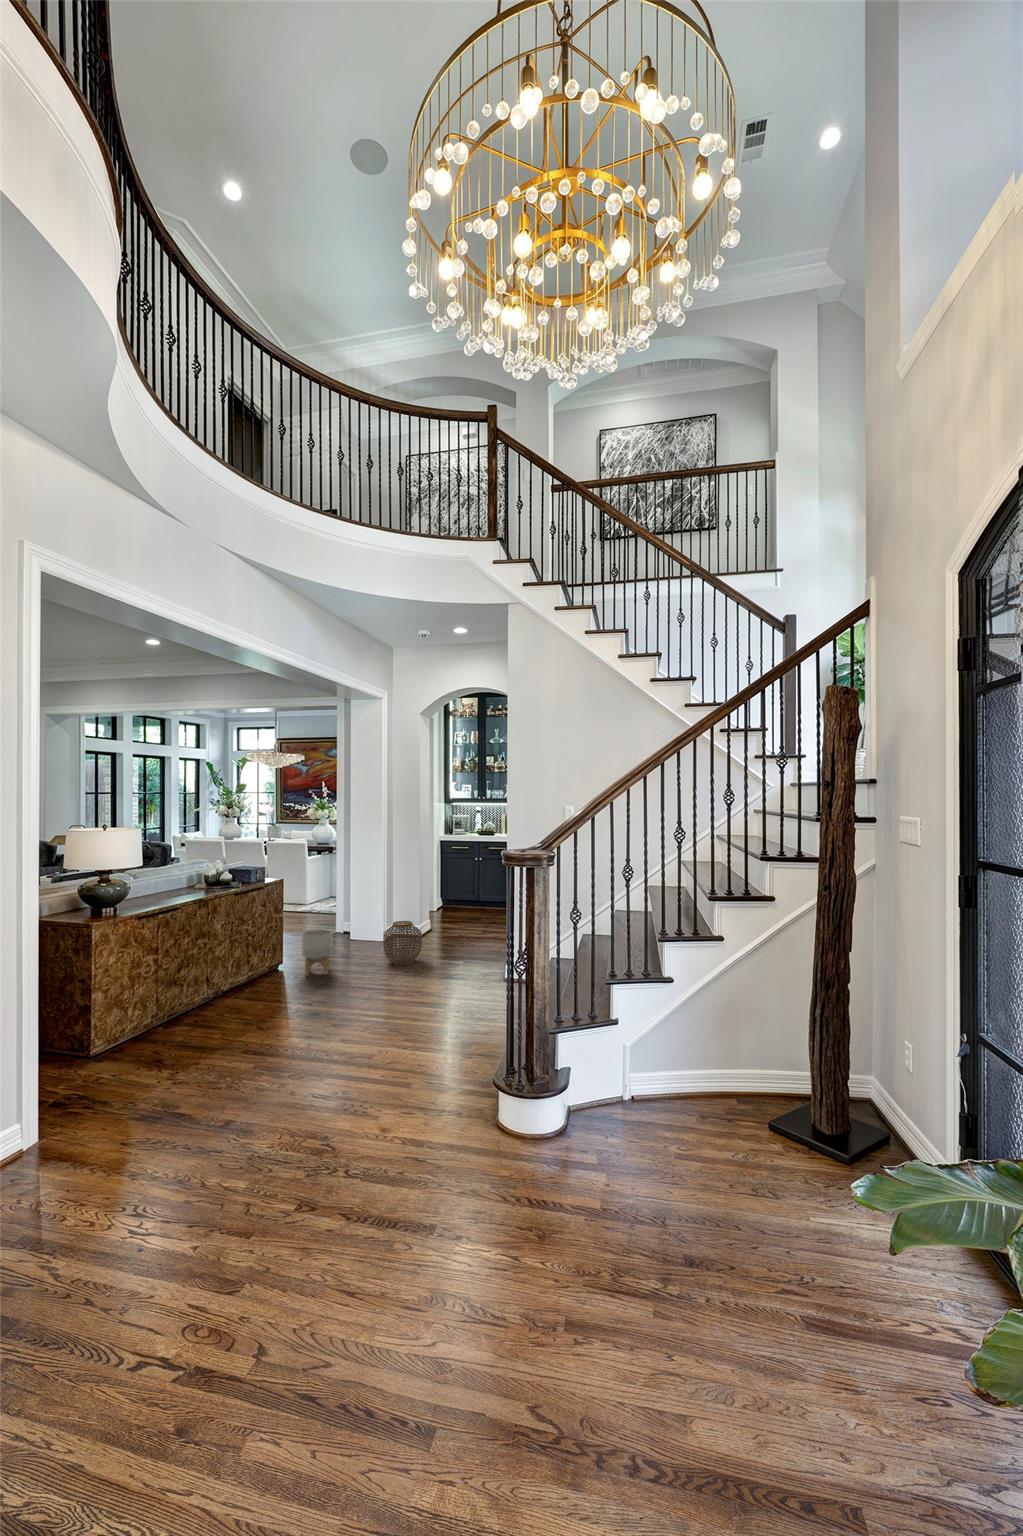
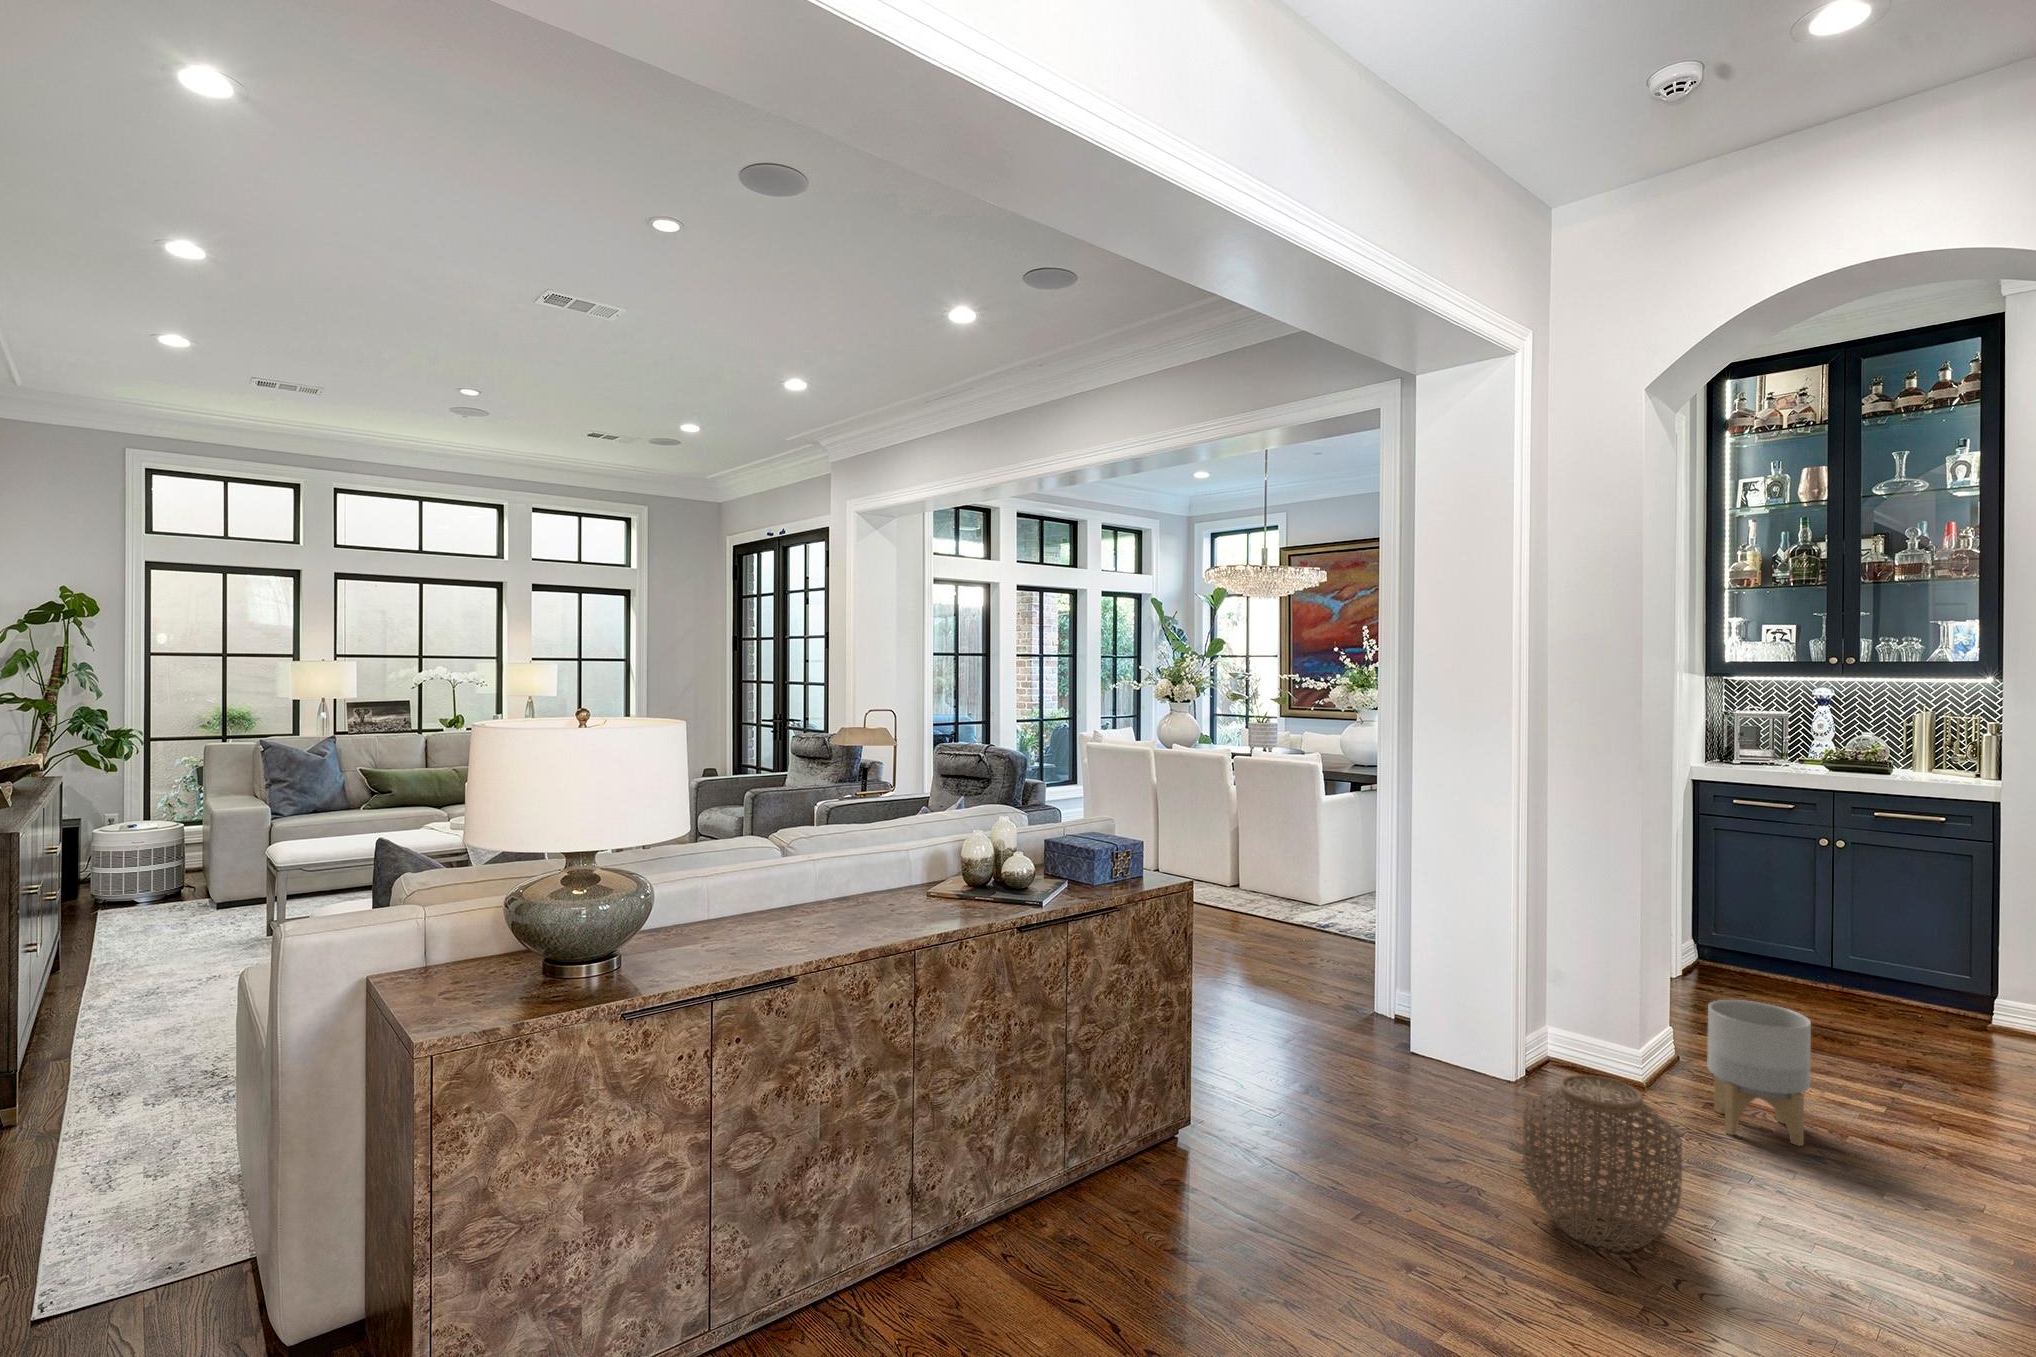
planter: present [302,929,333,976] -> present [1707,1000,1811,1146]

